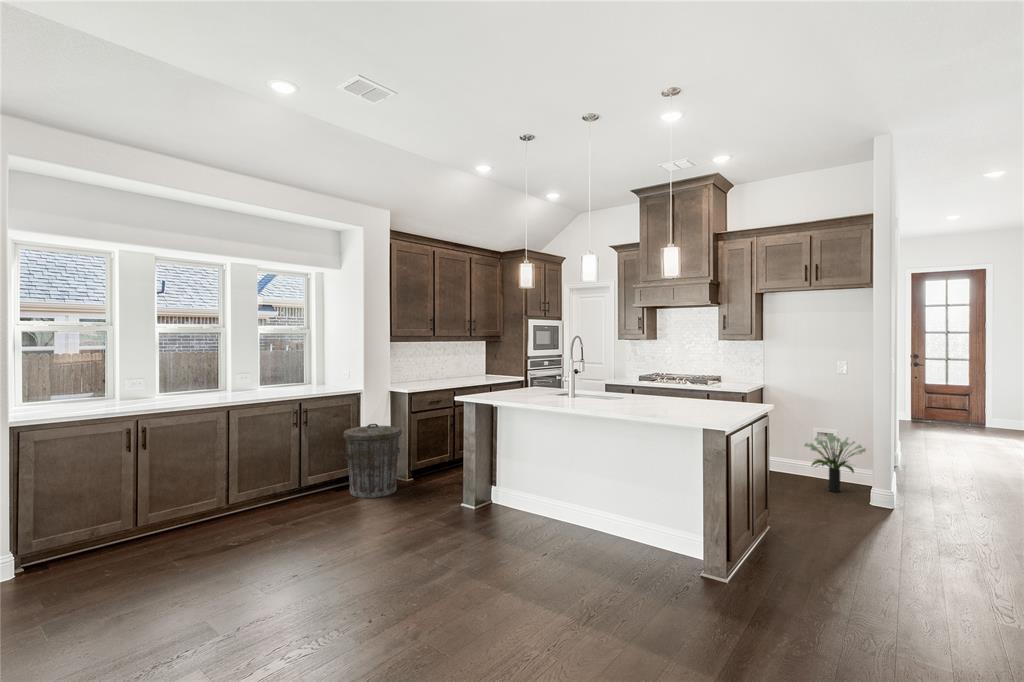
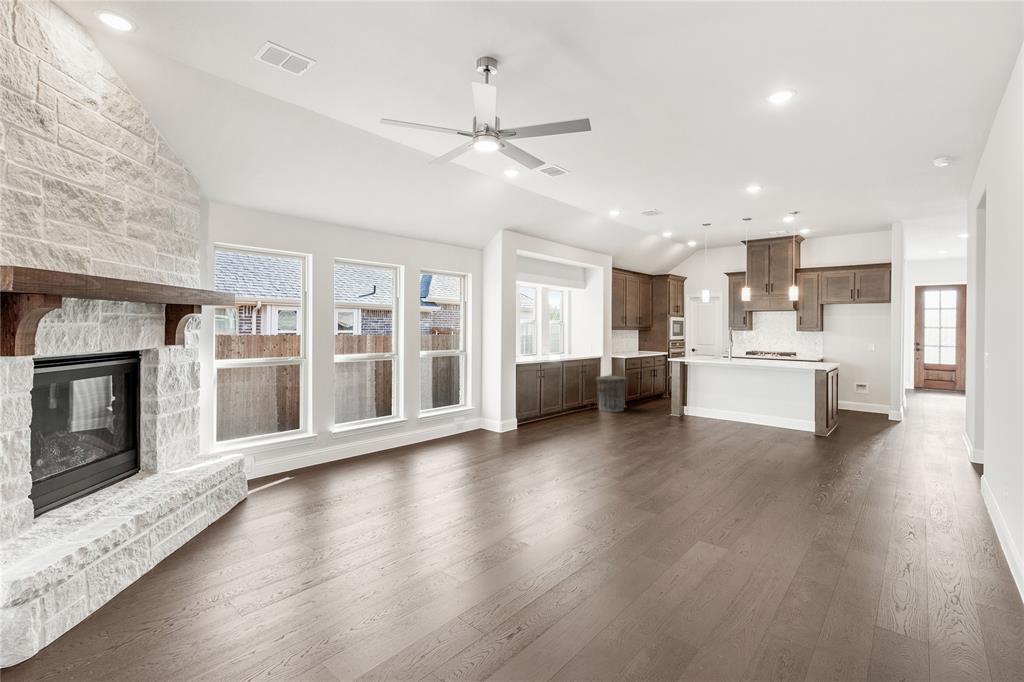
potted plant: present [805,434,866,492] -> none [850,382,886,414]

